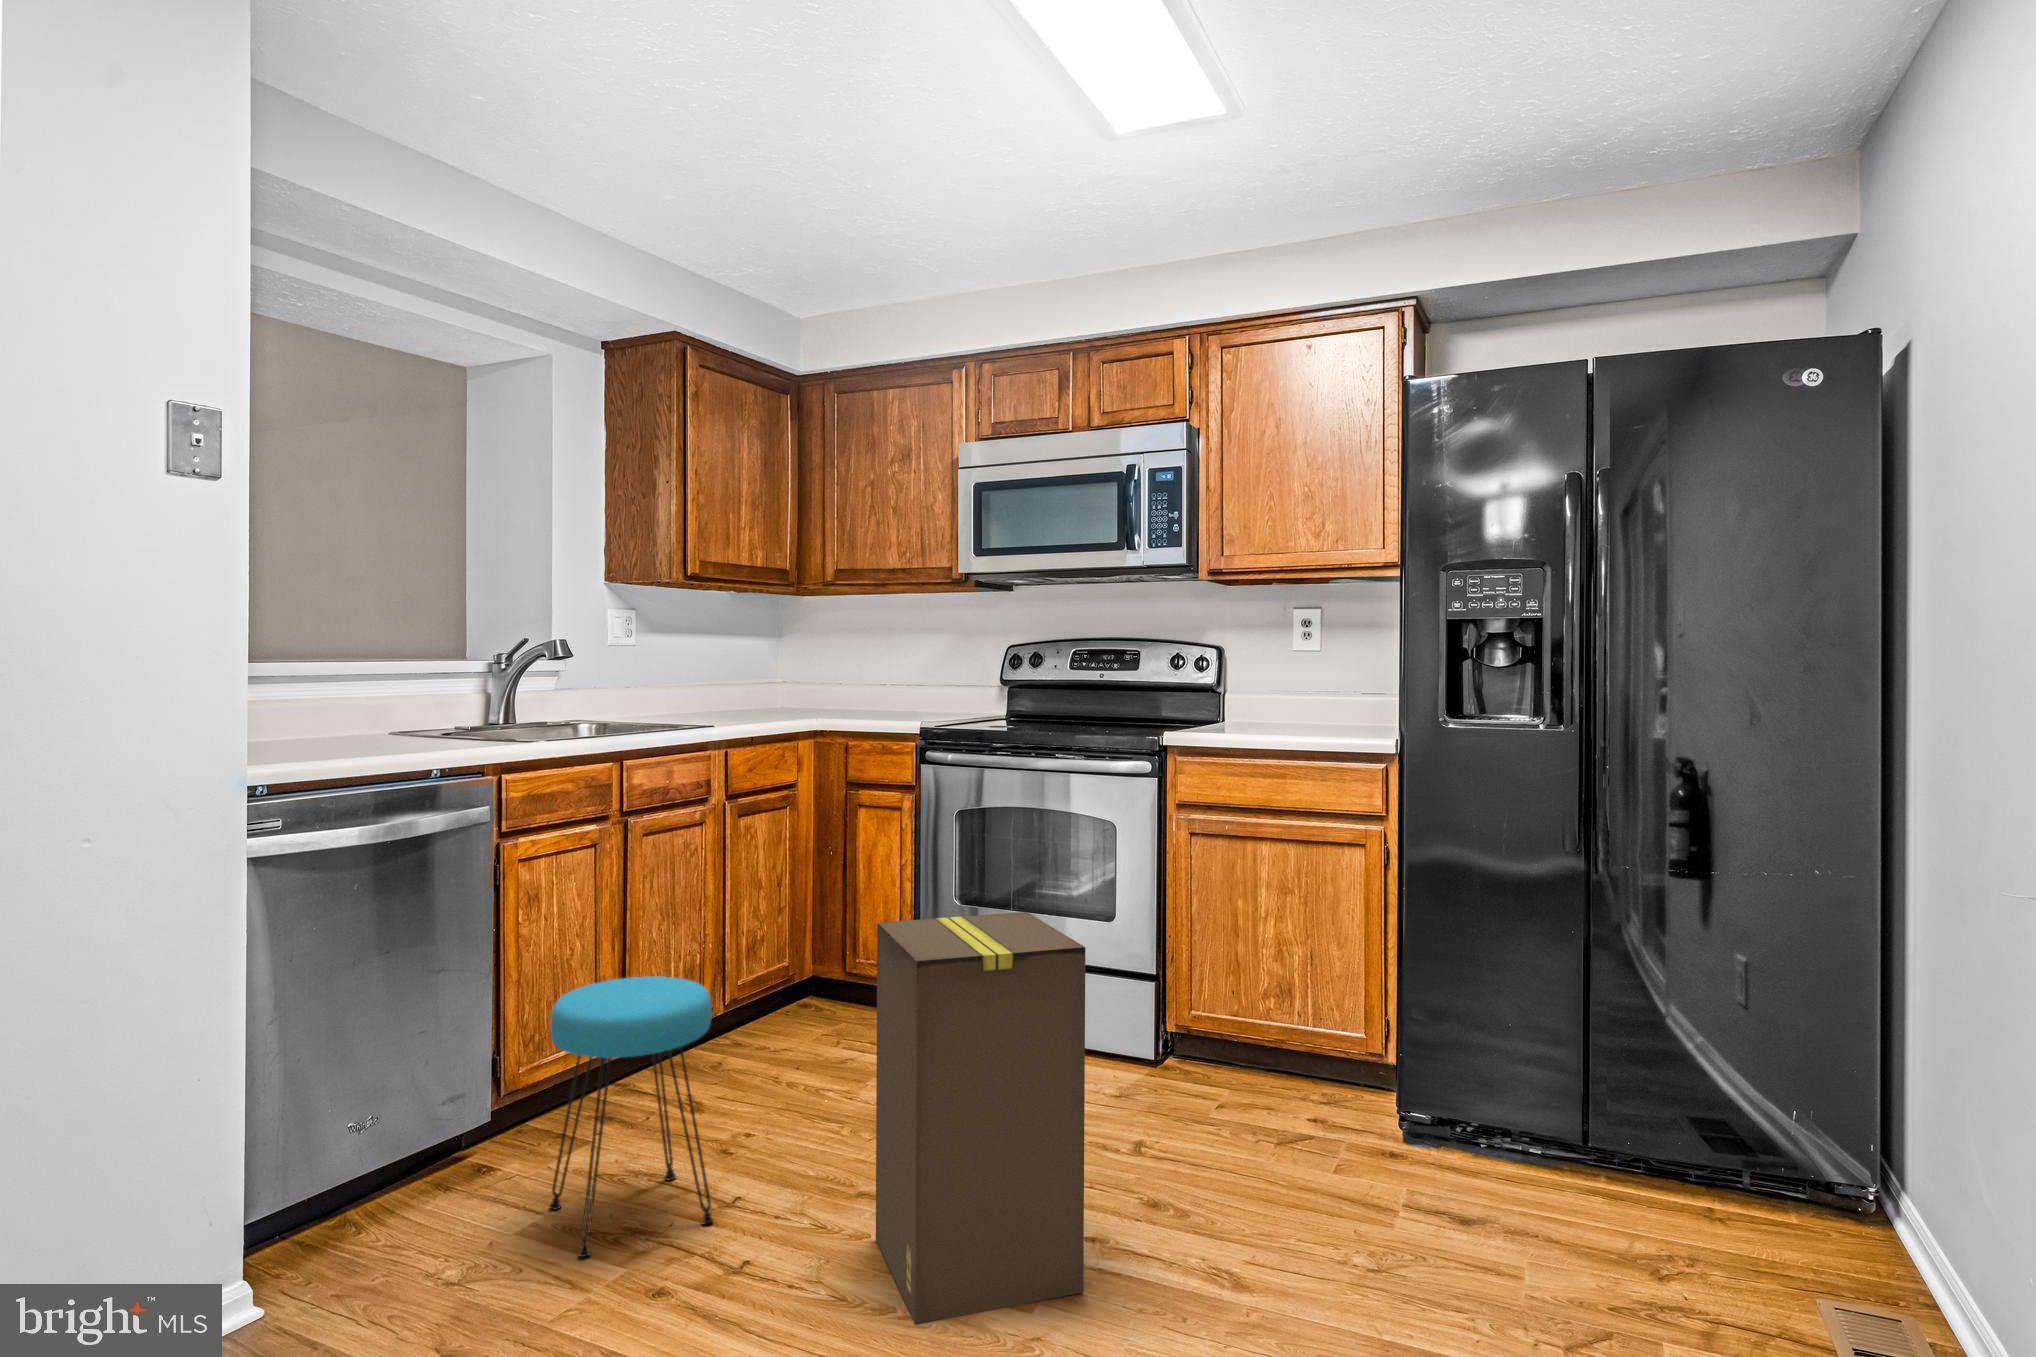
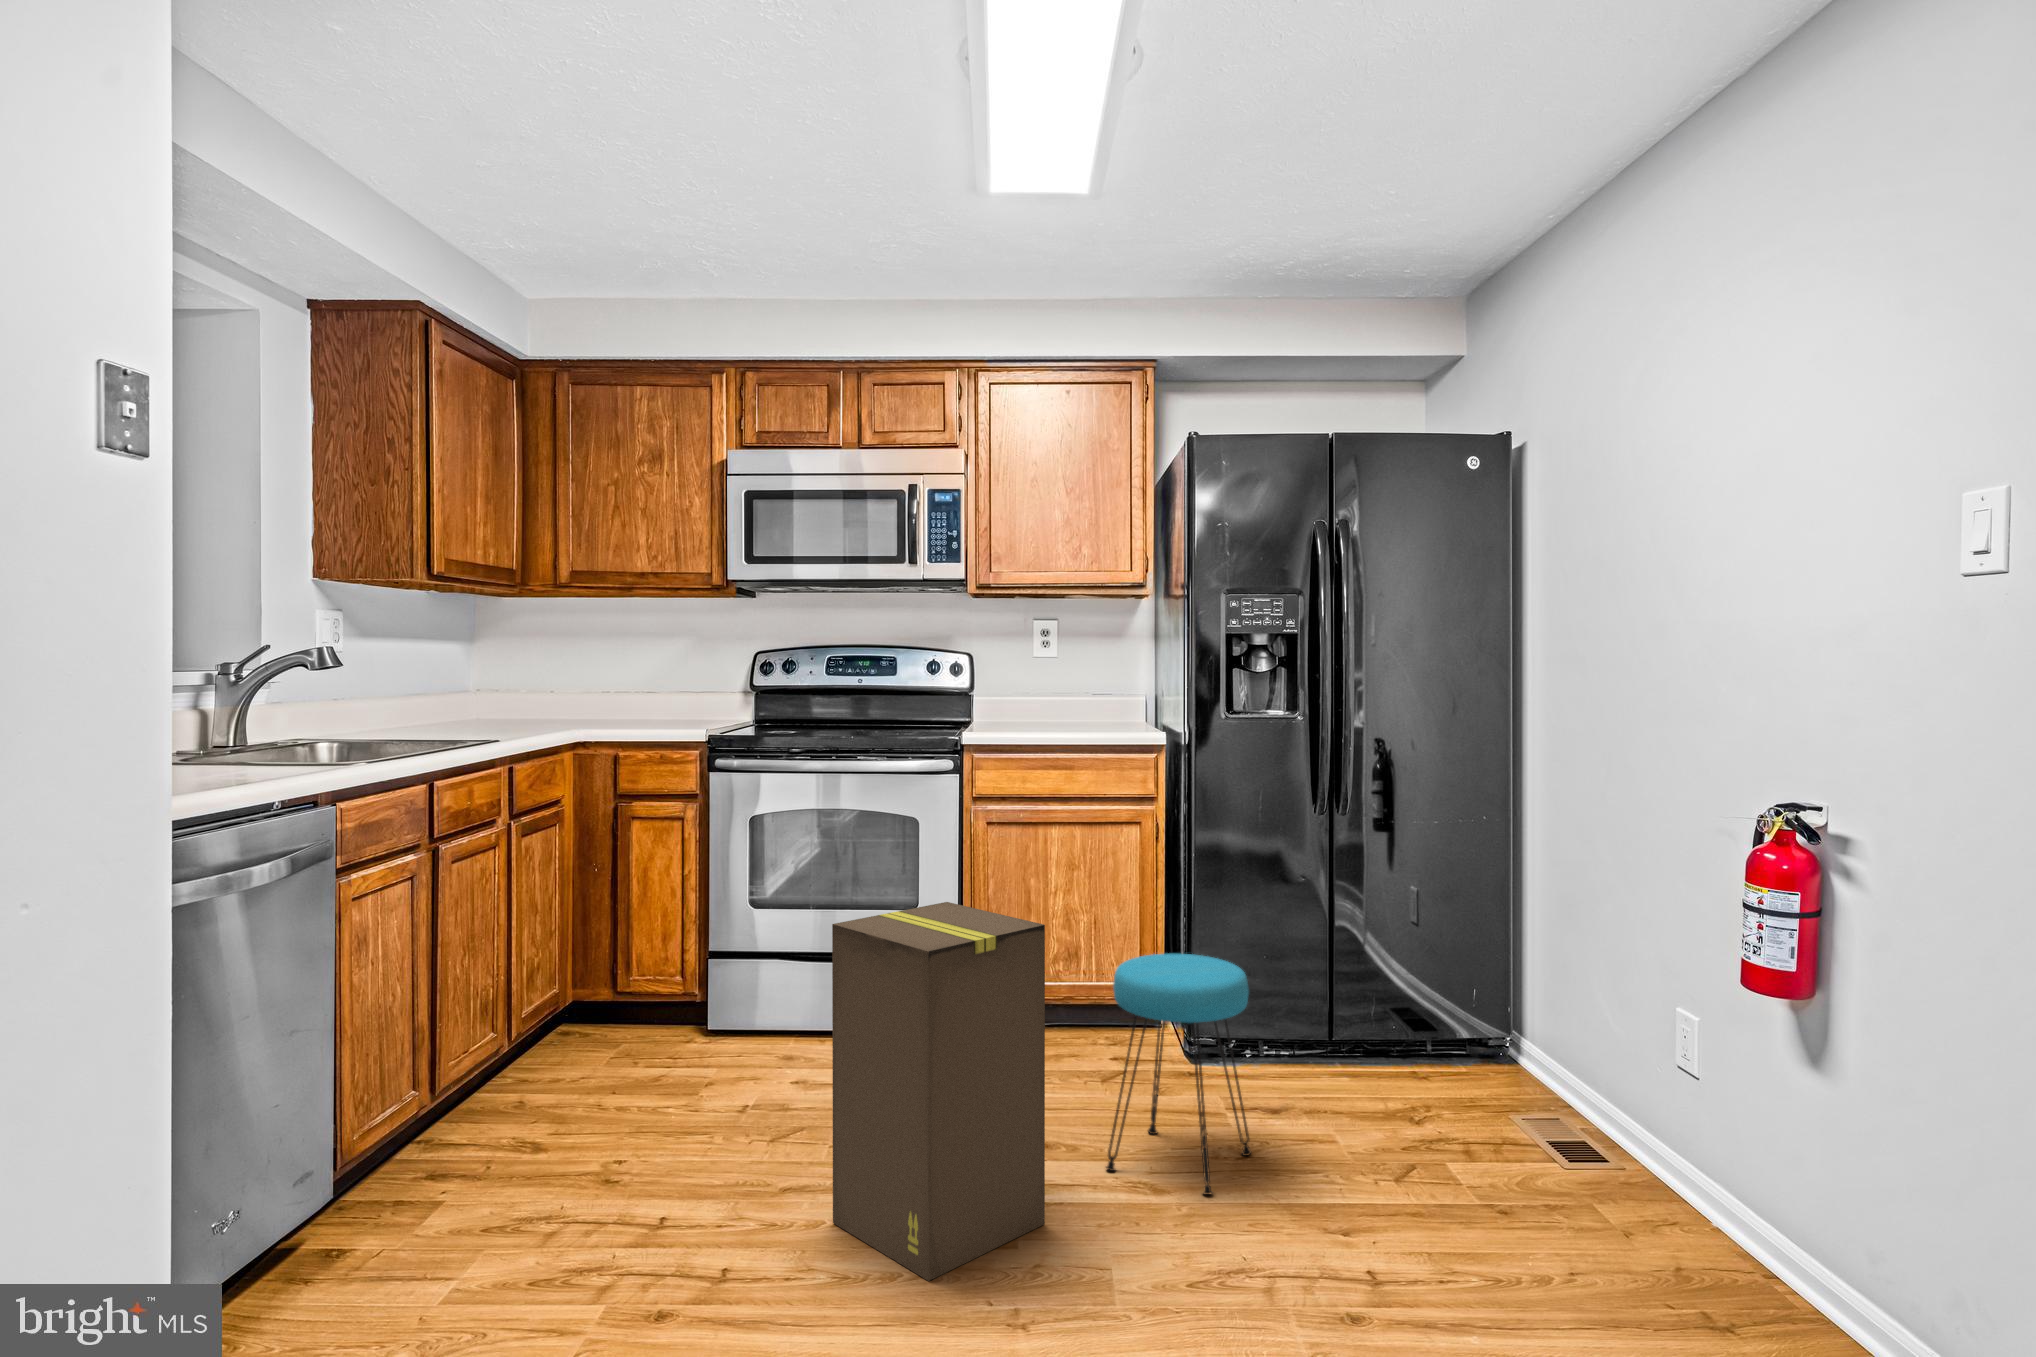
stool: present [549,977,713,1257] -> present [1106,953,1251,1194]

